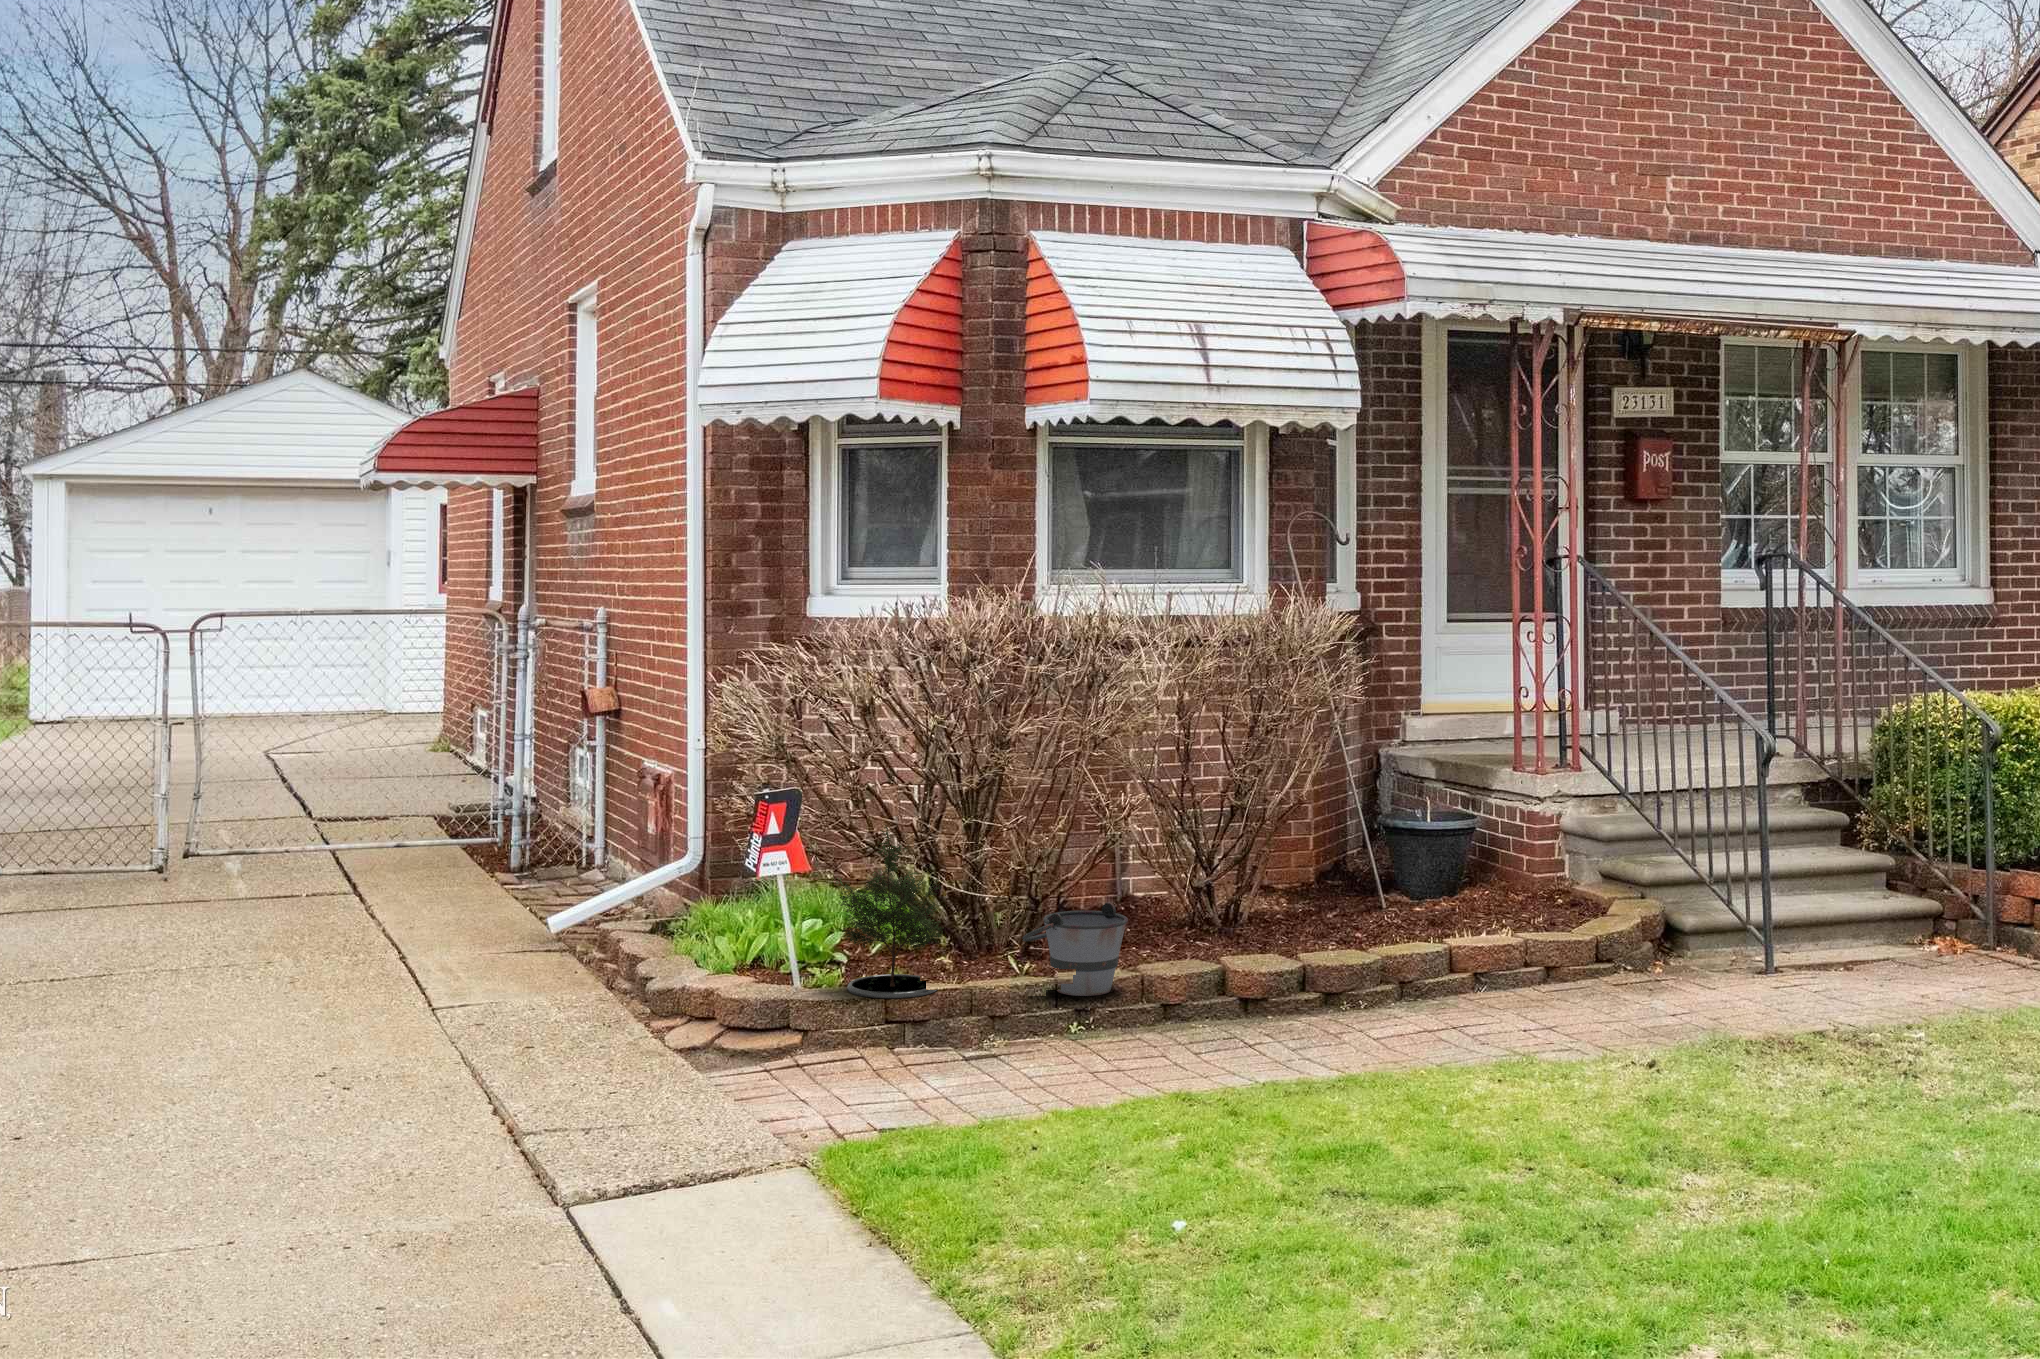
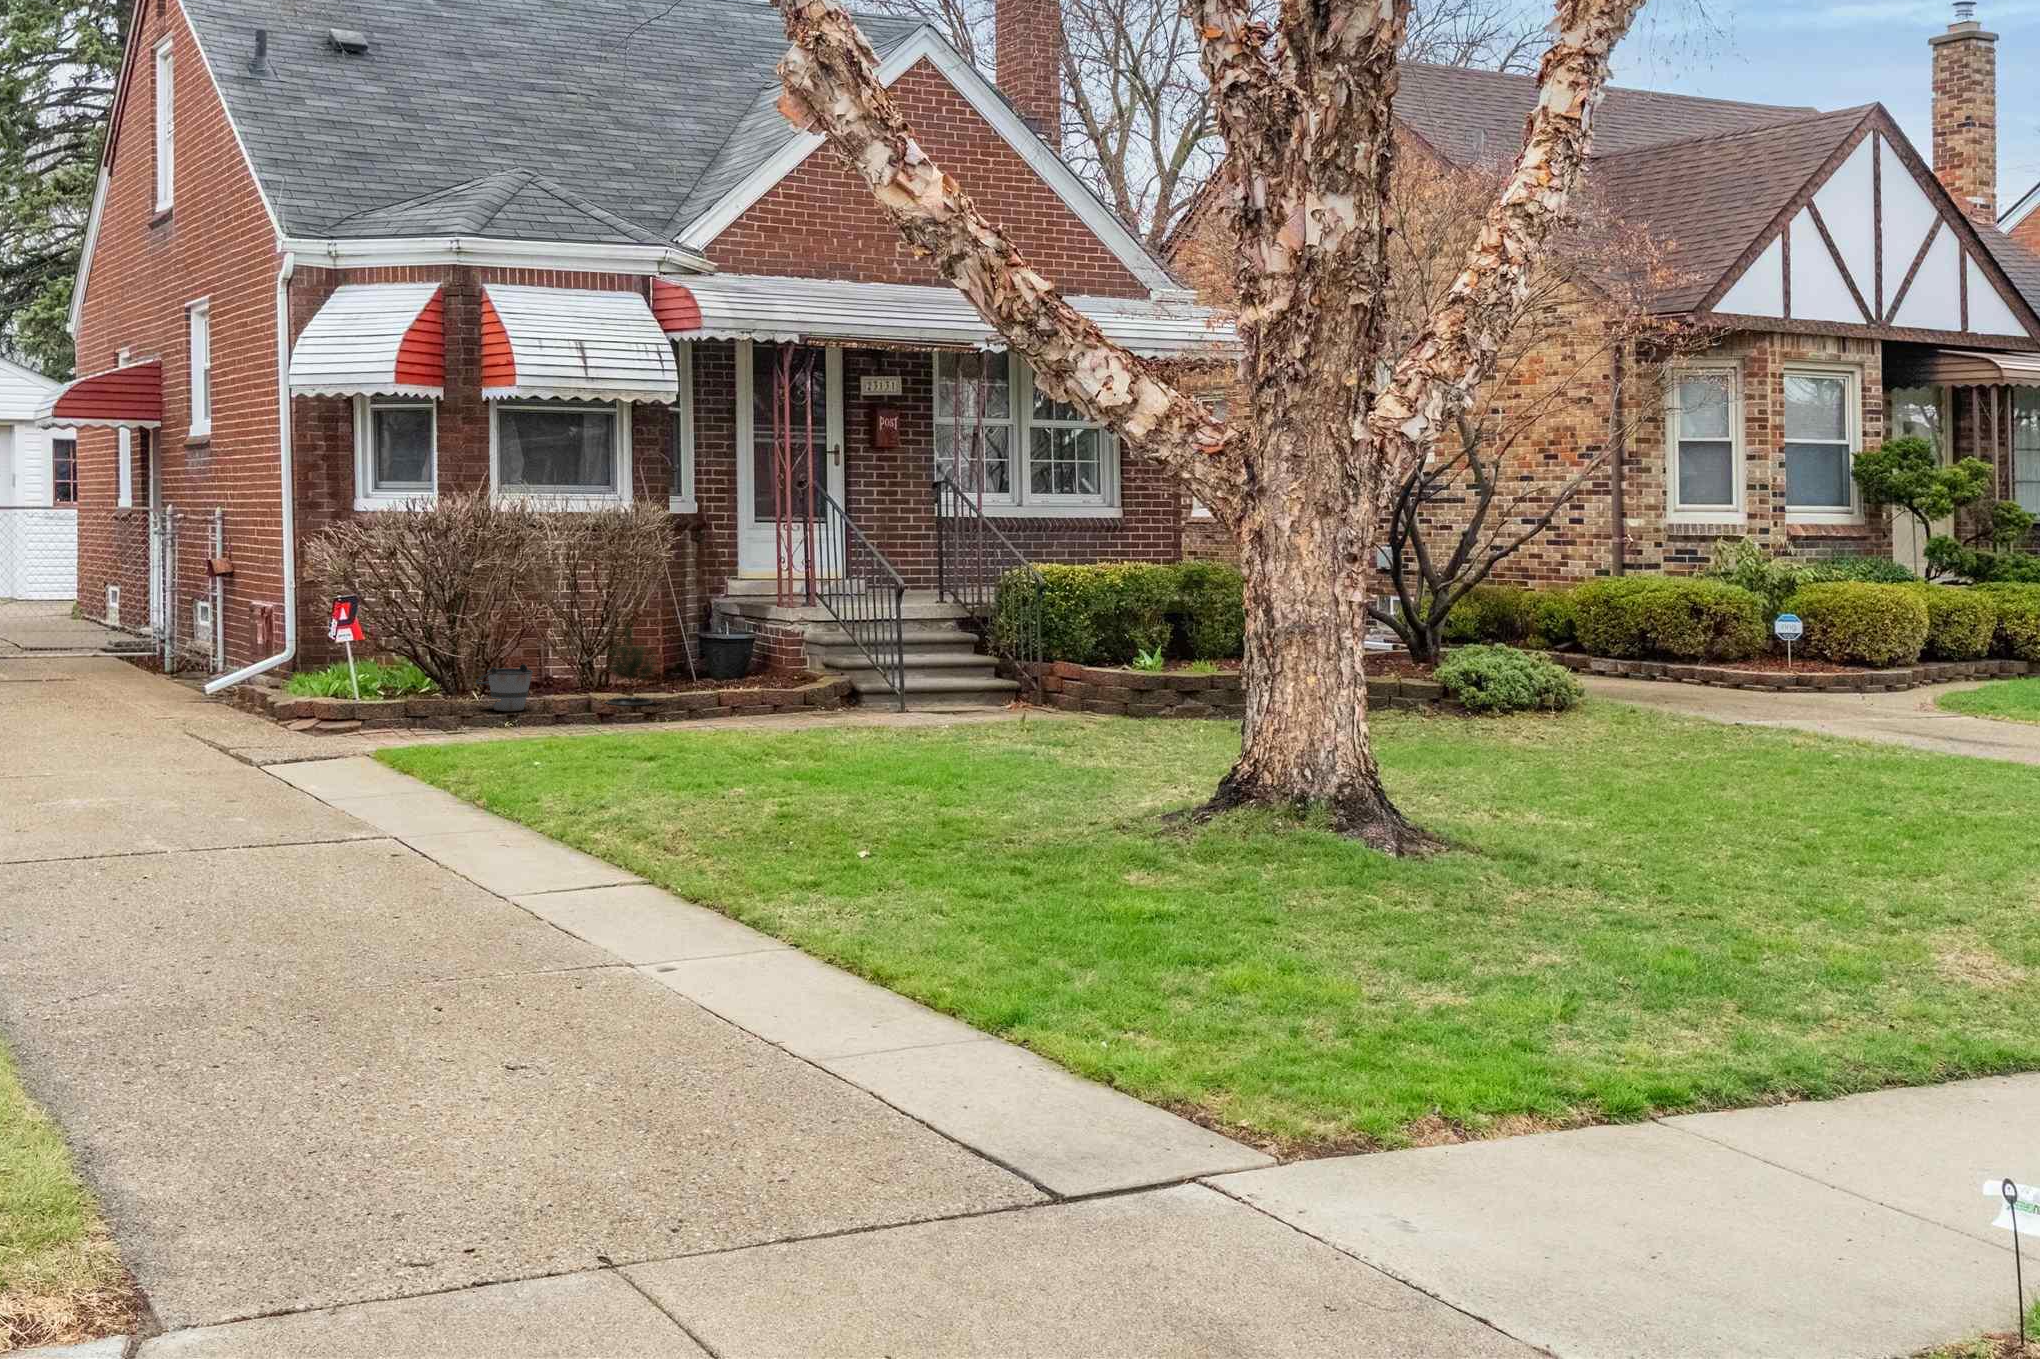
potted tree: present [831,825,945,998] -> present [607,624,656,705]

